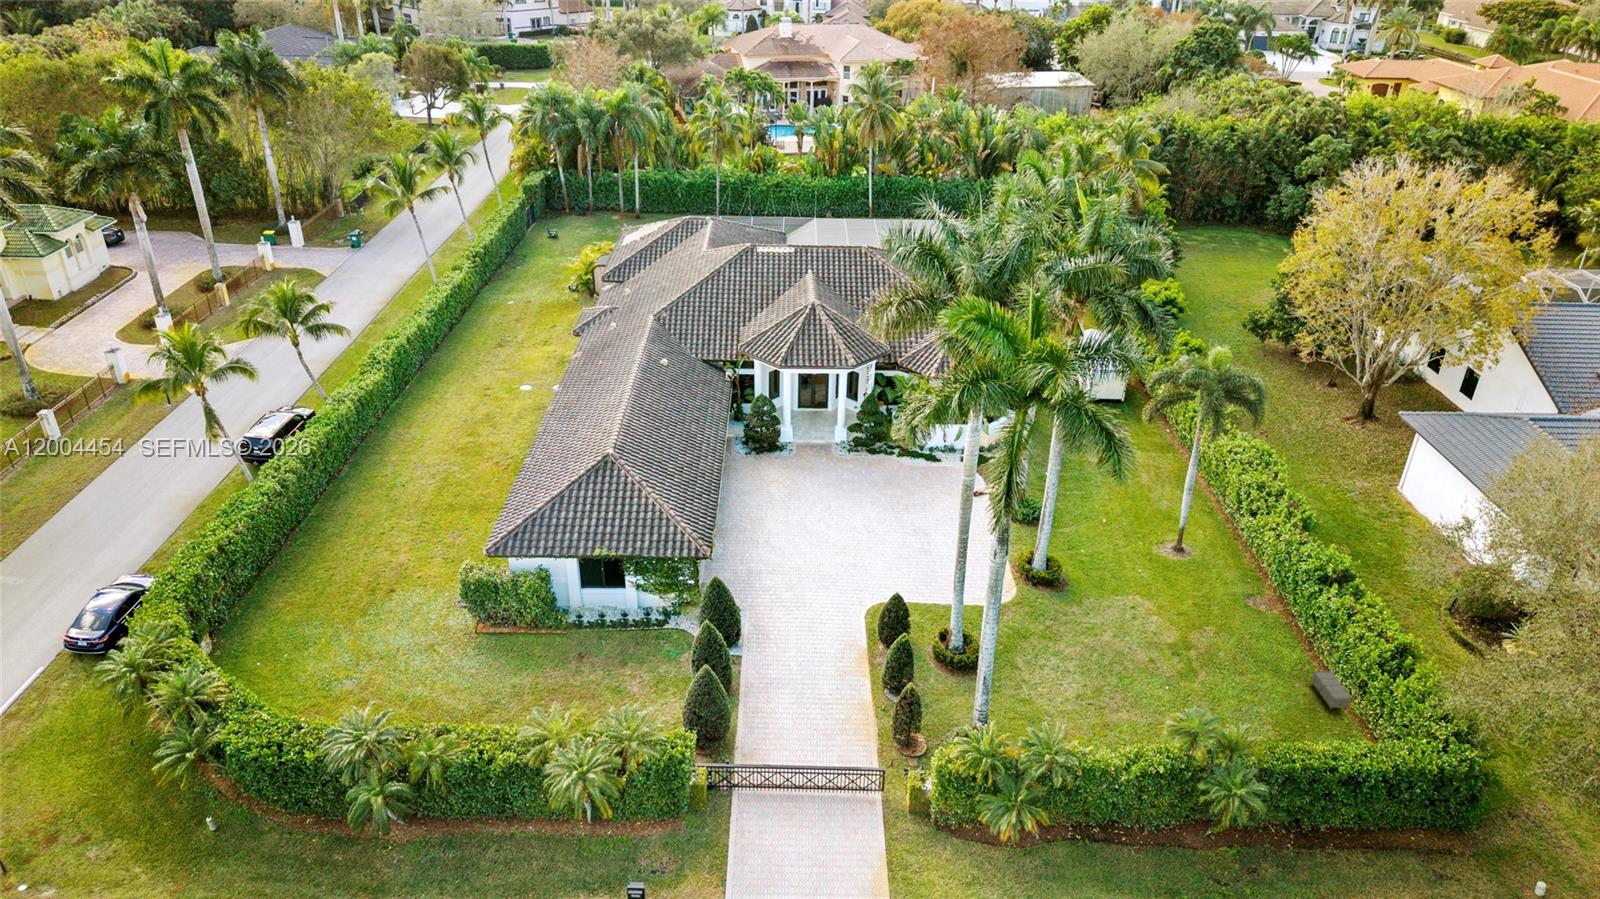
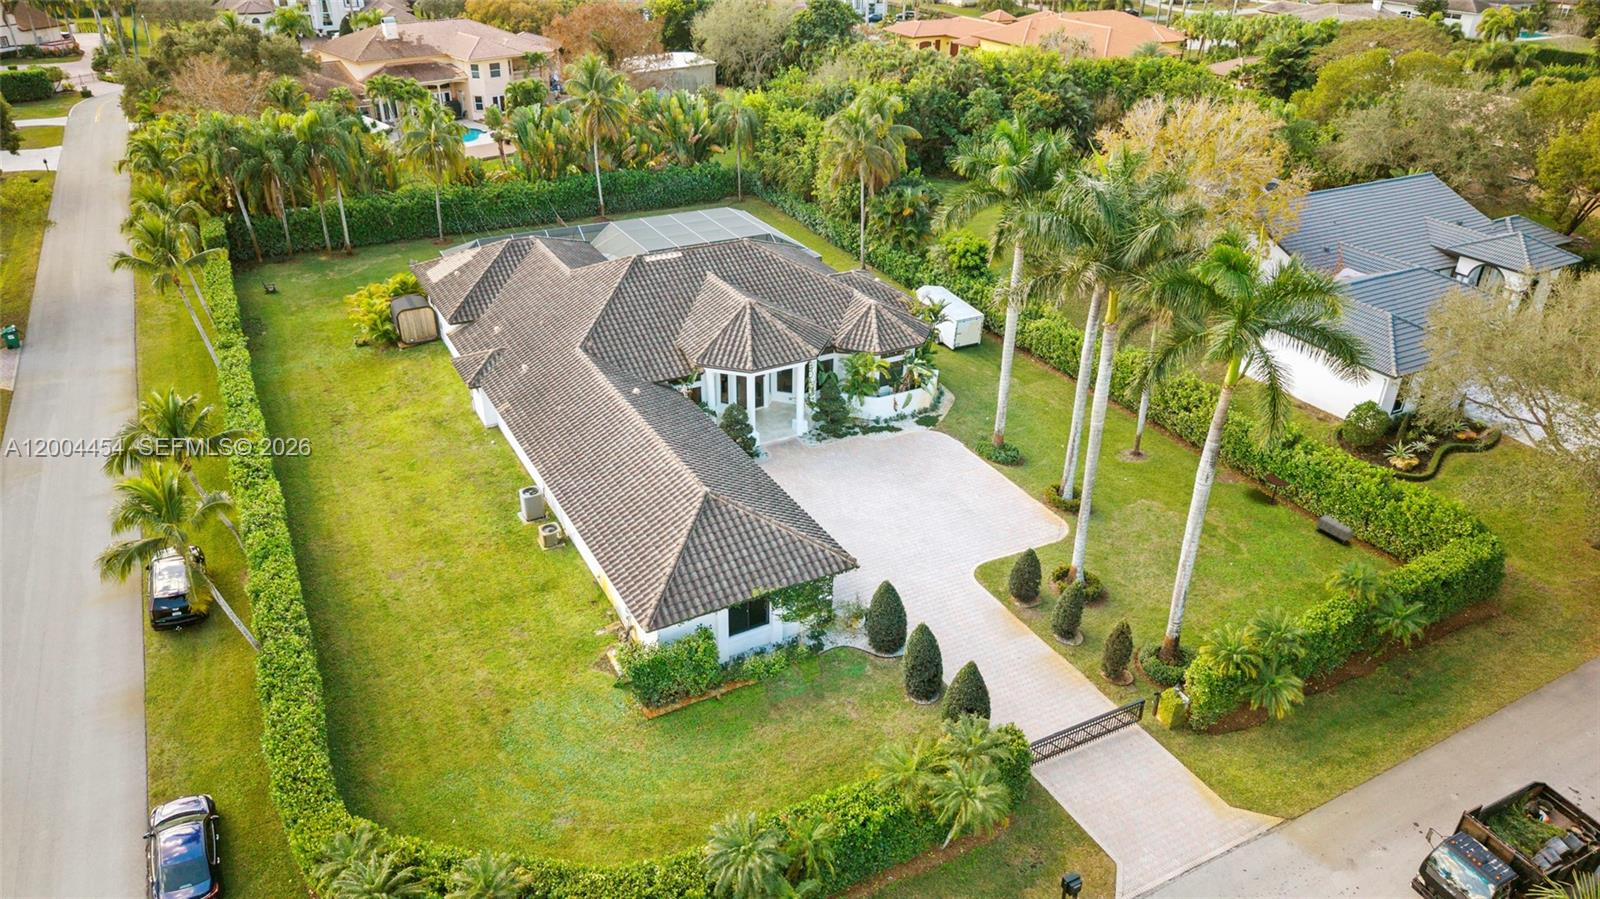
pedestal table: none [1278,606,1311,644] -> present [1265,473,1291,505]

